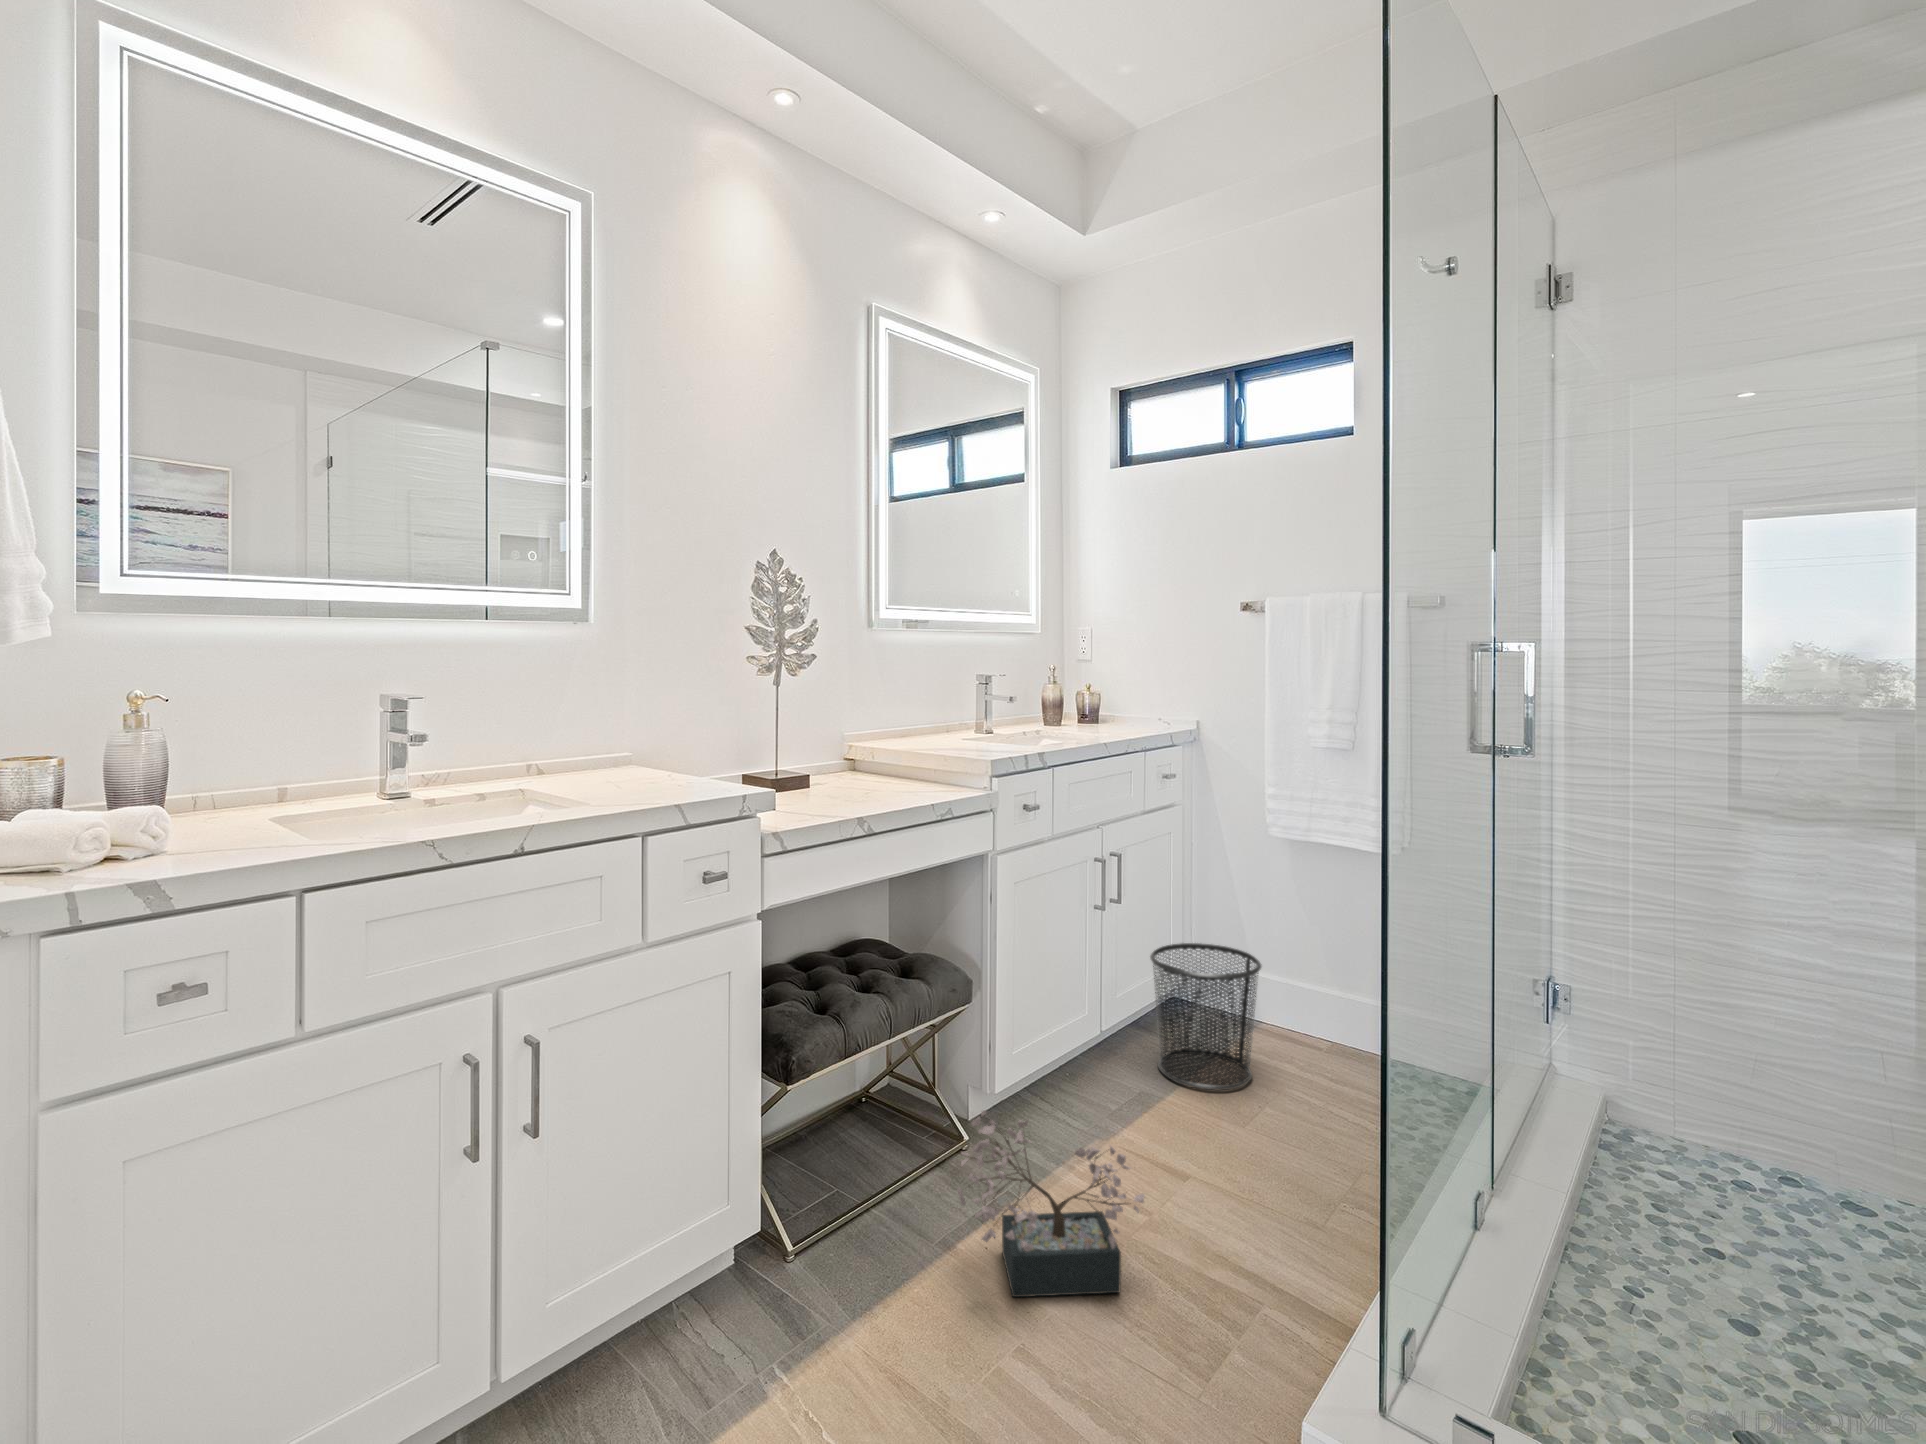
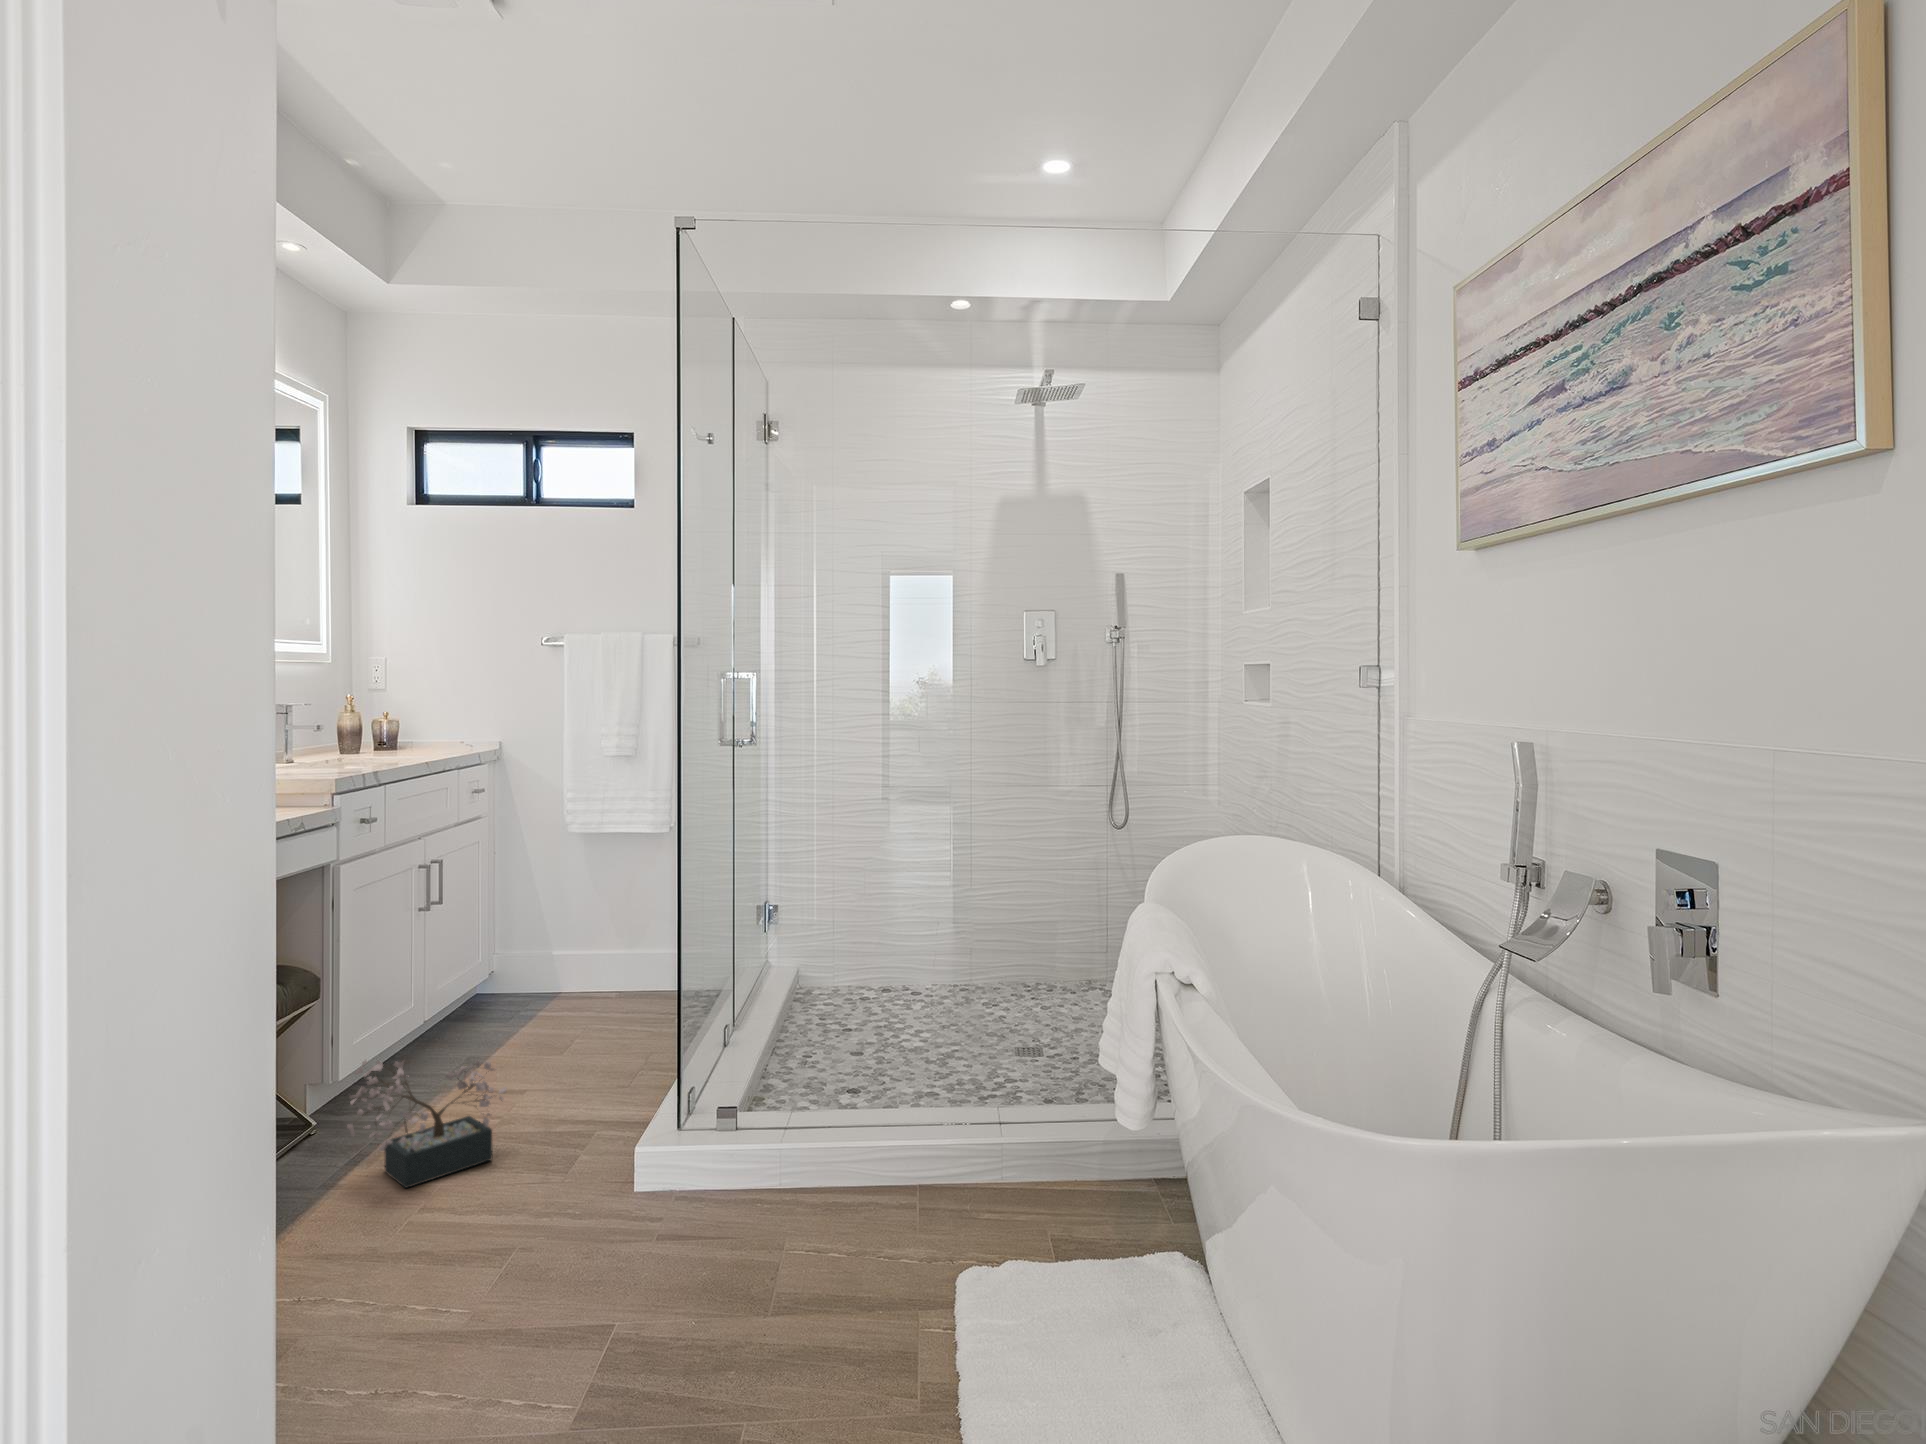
waste bin: present [1150,943,1261,1090] -> none [471,926,569,1043]

